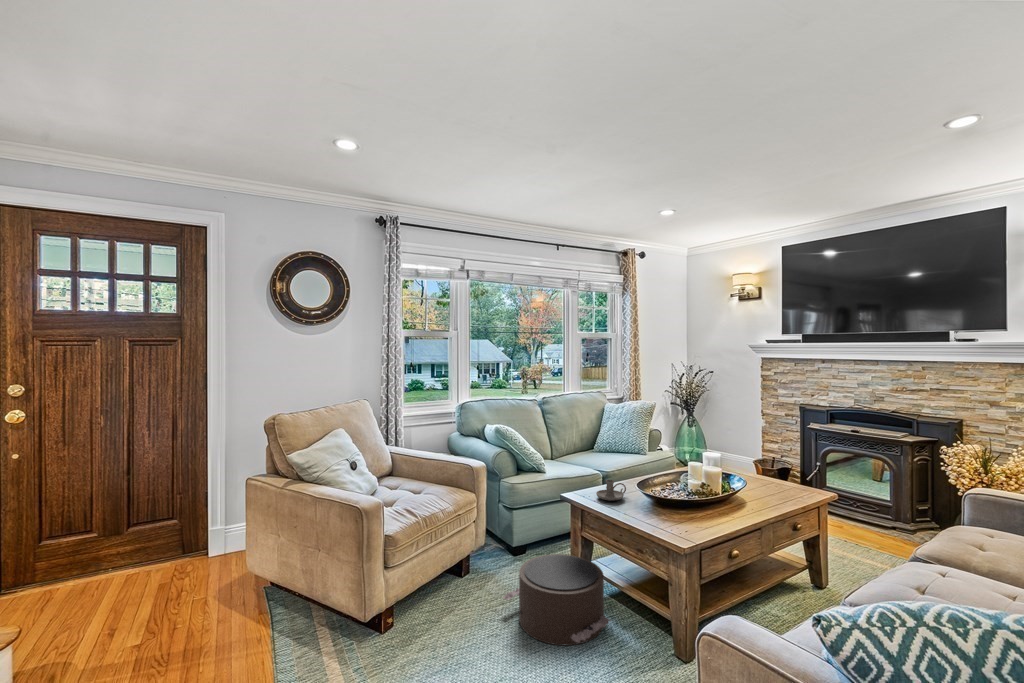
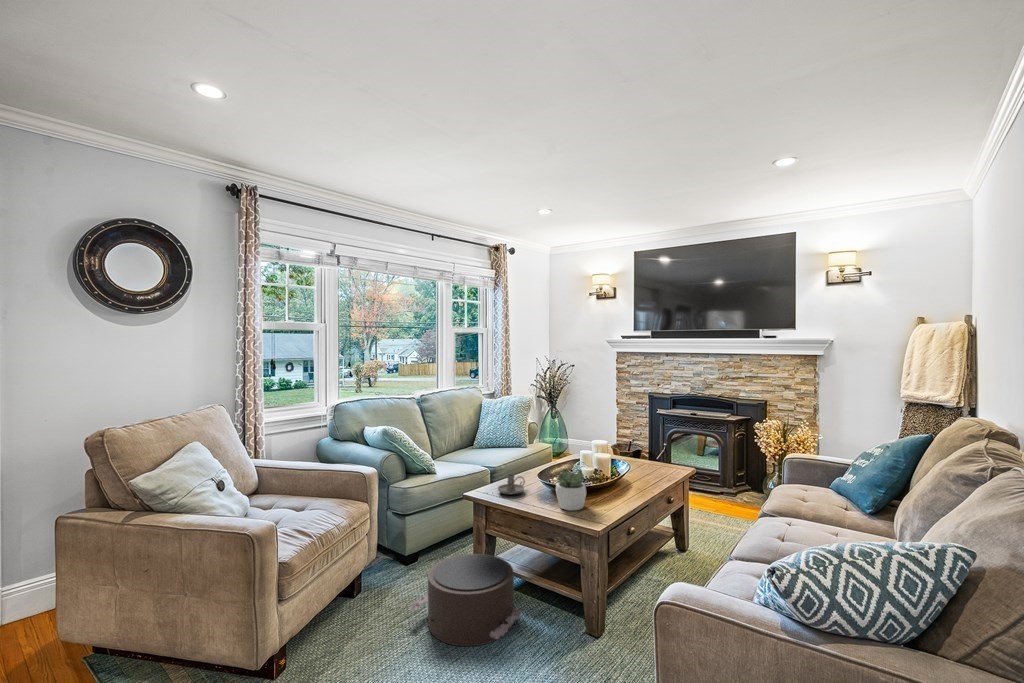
succulent plant: none [652,479,685,525] -> present [556,469,586,510]

